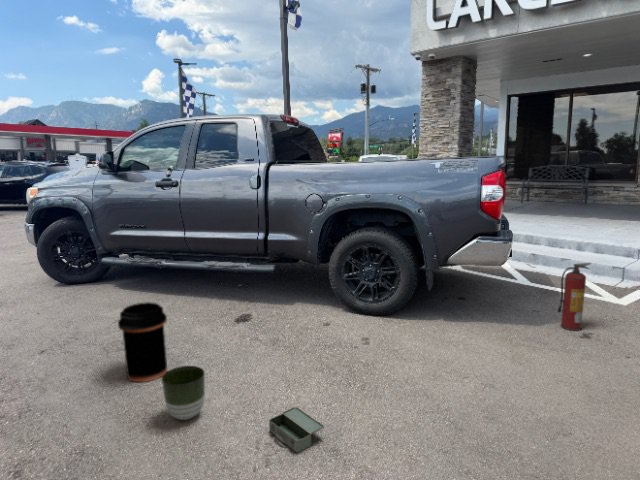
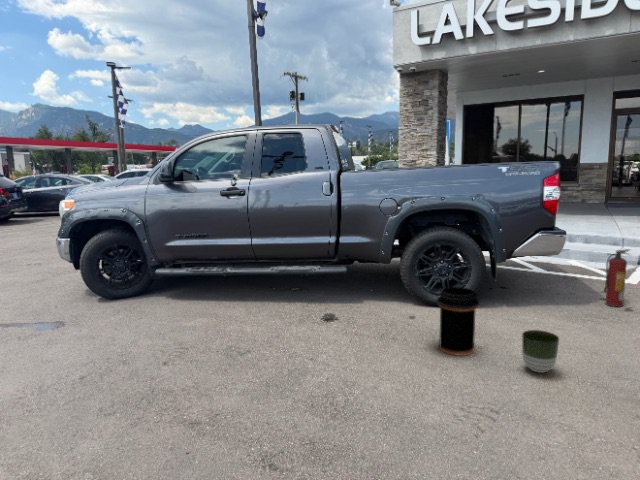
trash can: present [118,302,167,382] -> present [438,287,479,356]
planter: present [162,366,205,420] -> present [522,330,559,373]
toolbox: present [269,407,324,453] -> none [458,382,510,417]

